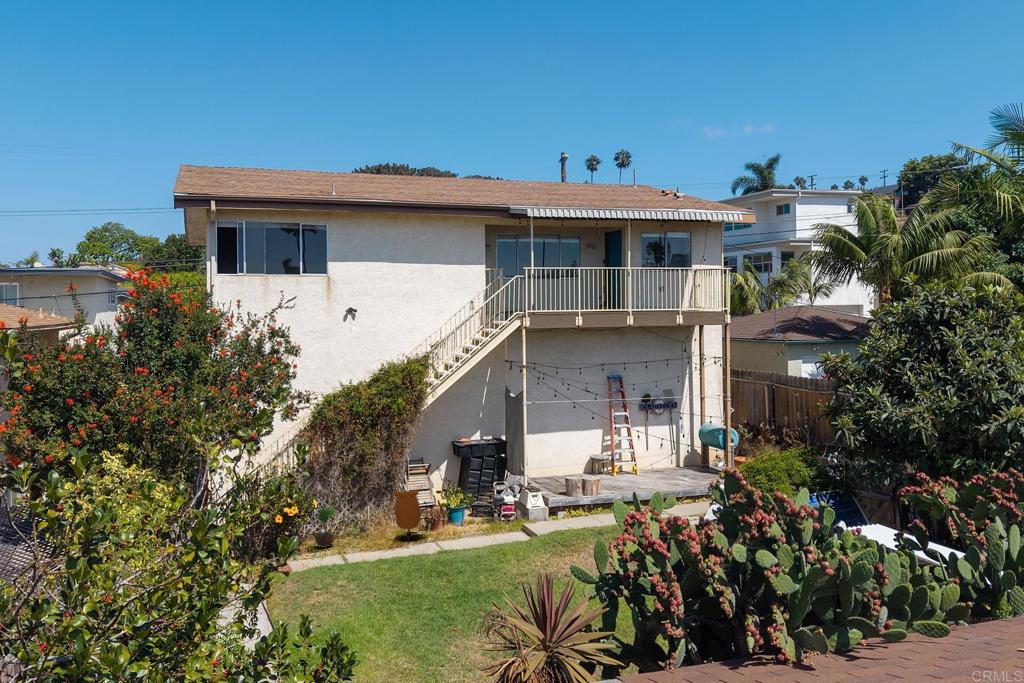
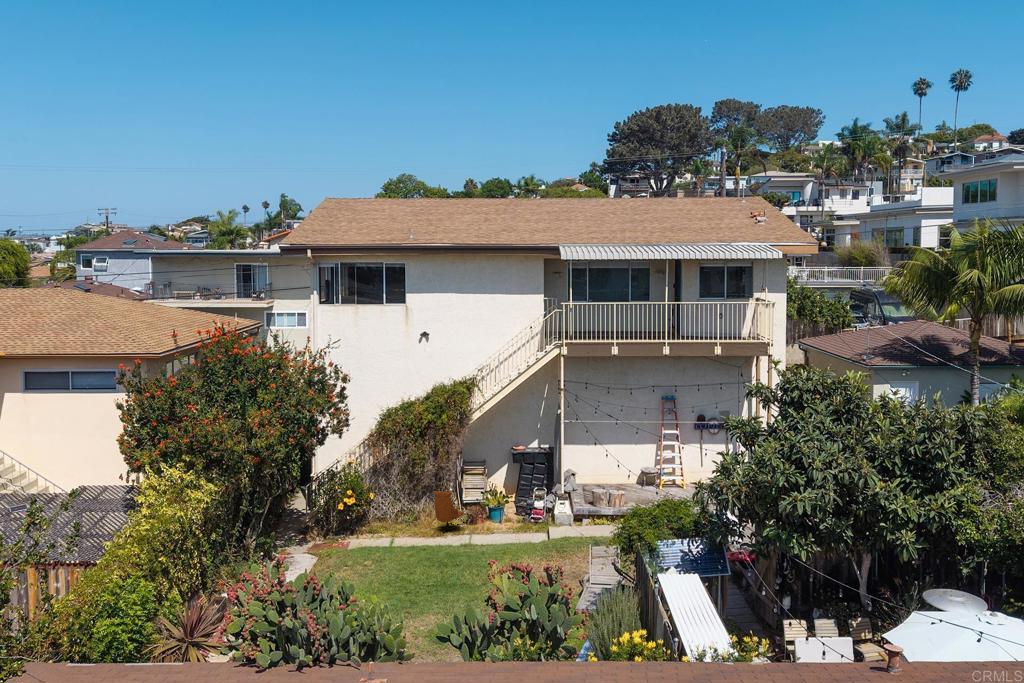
potted tree: present [314,506,335,548] -> none [371,494,392,530]

